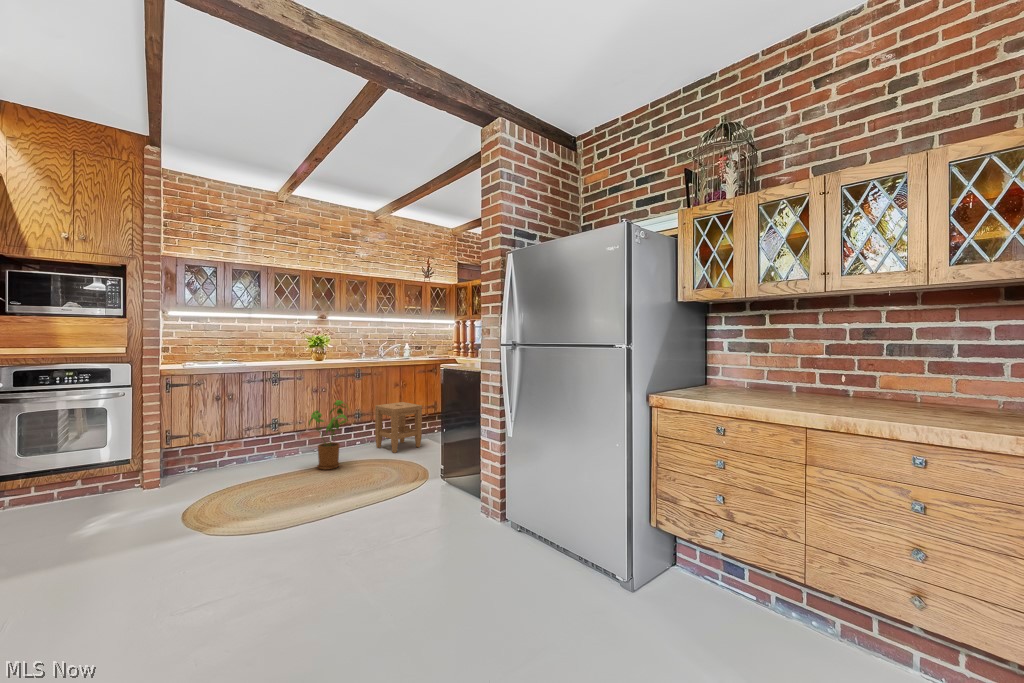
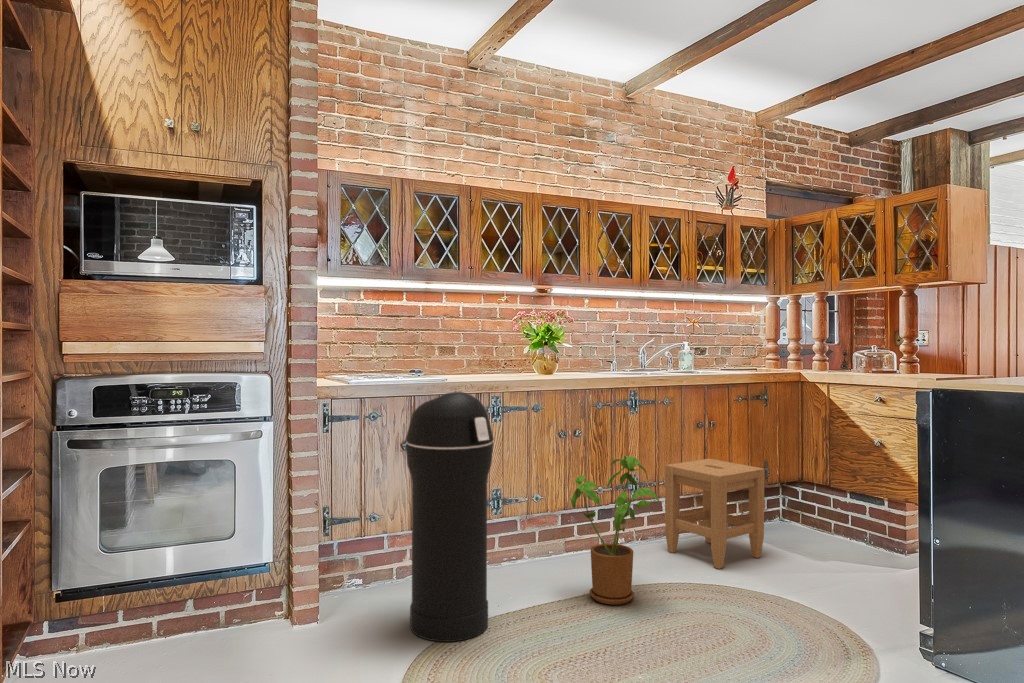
trash can: none [208,371,259,489] -> present [406,392,494,642]

